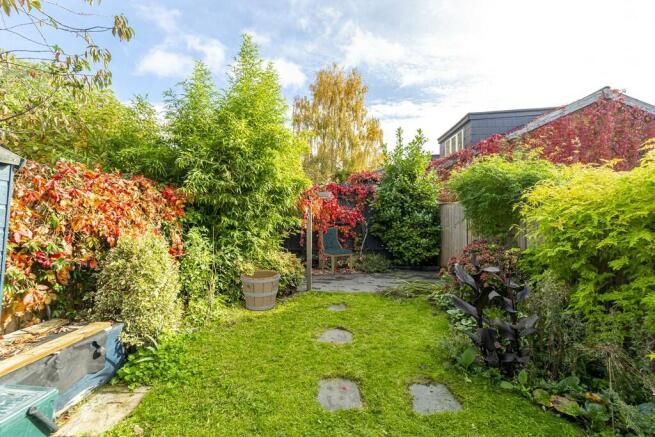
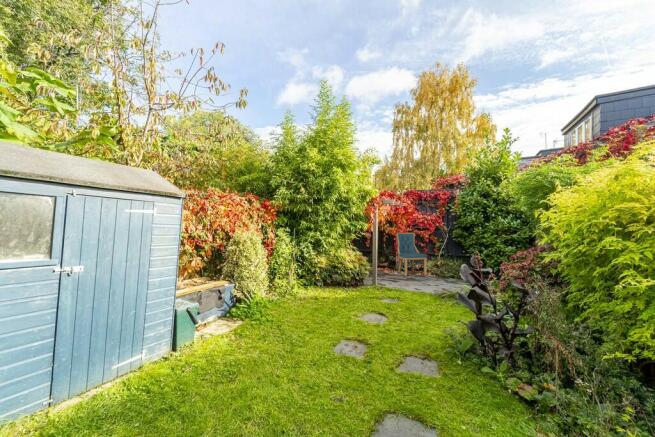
wooden bucket: present [240,270,281,311] -> none [313,264,345,294]

